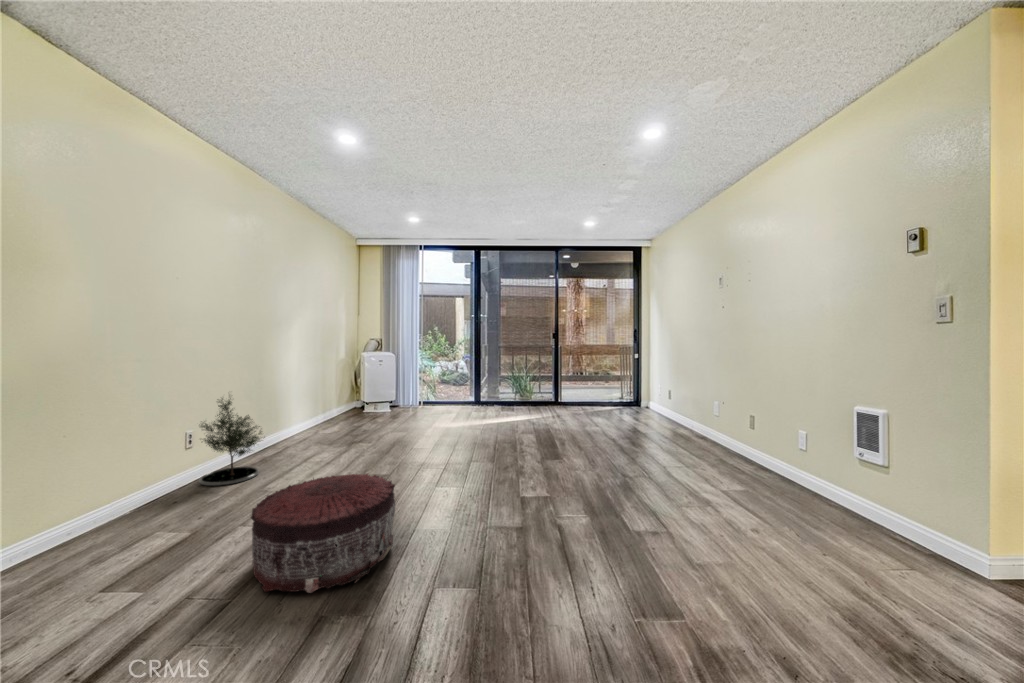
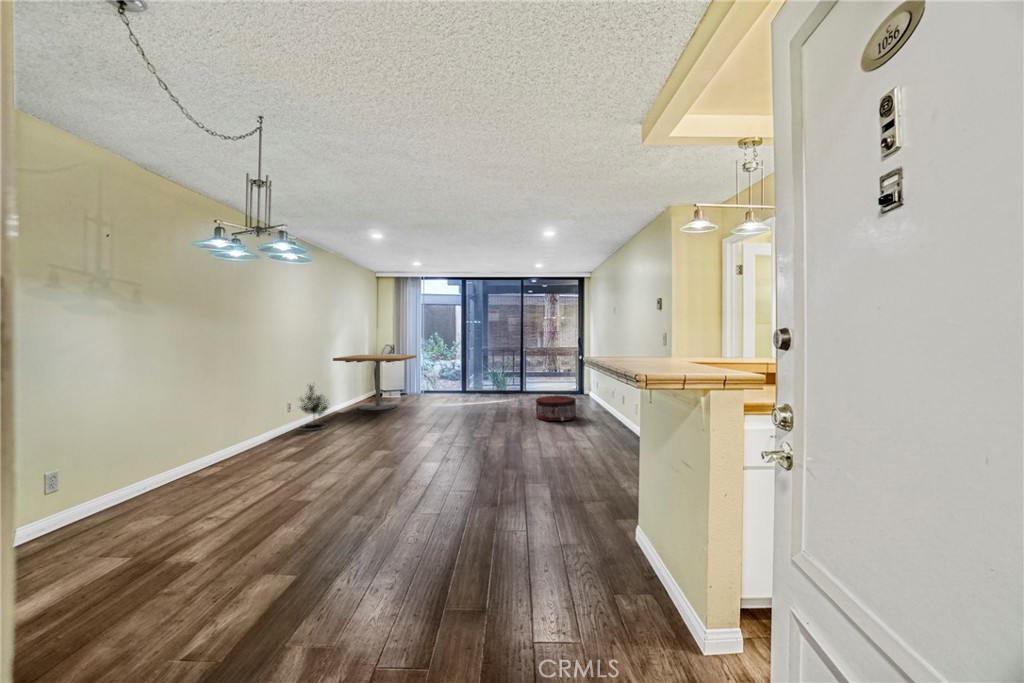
dining table: none [281,351,414,436] -> present [333,355,417,410]
pouf: present [251,474,395,593] -> present [536,395,576,421]

